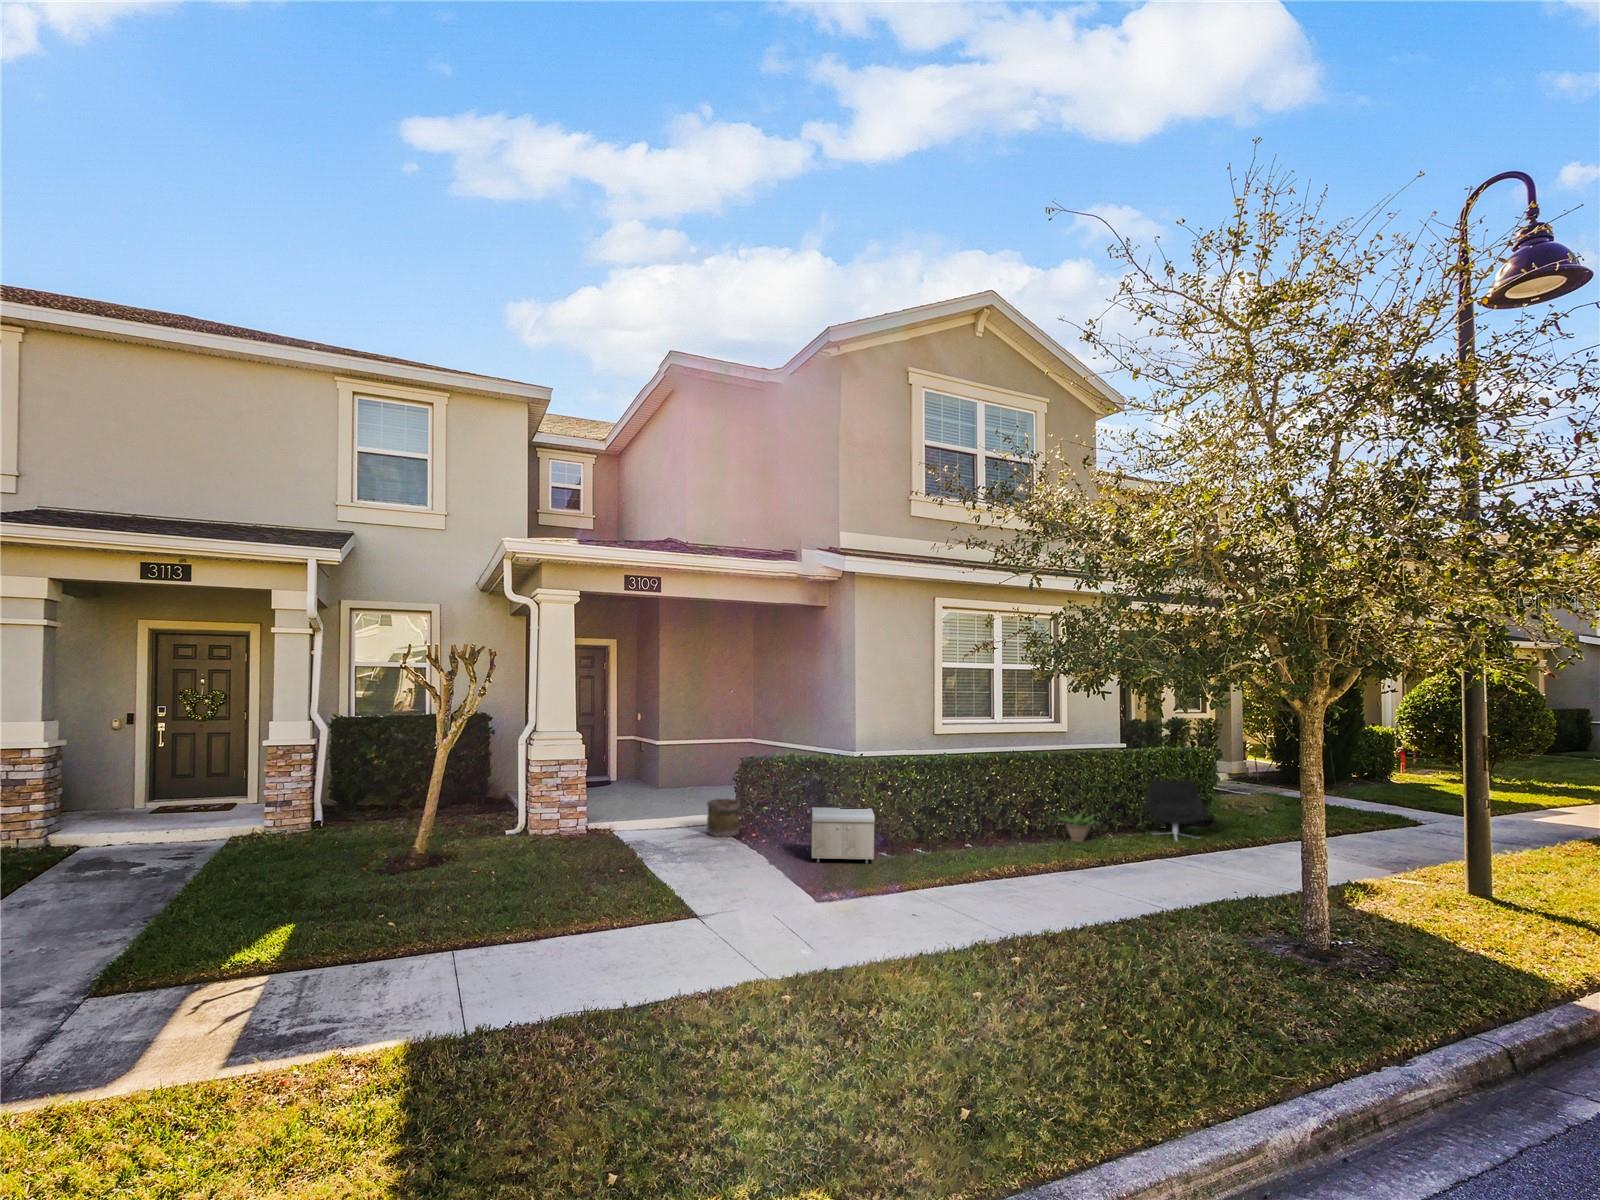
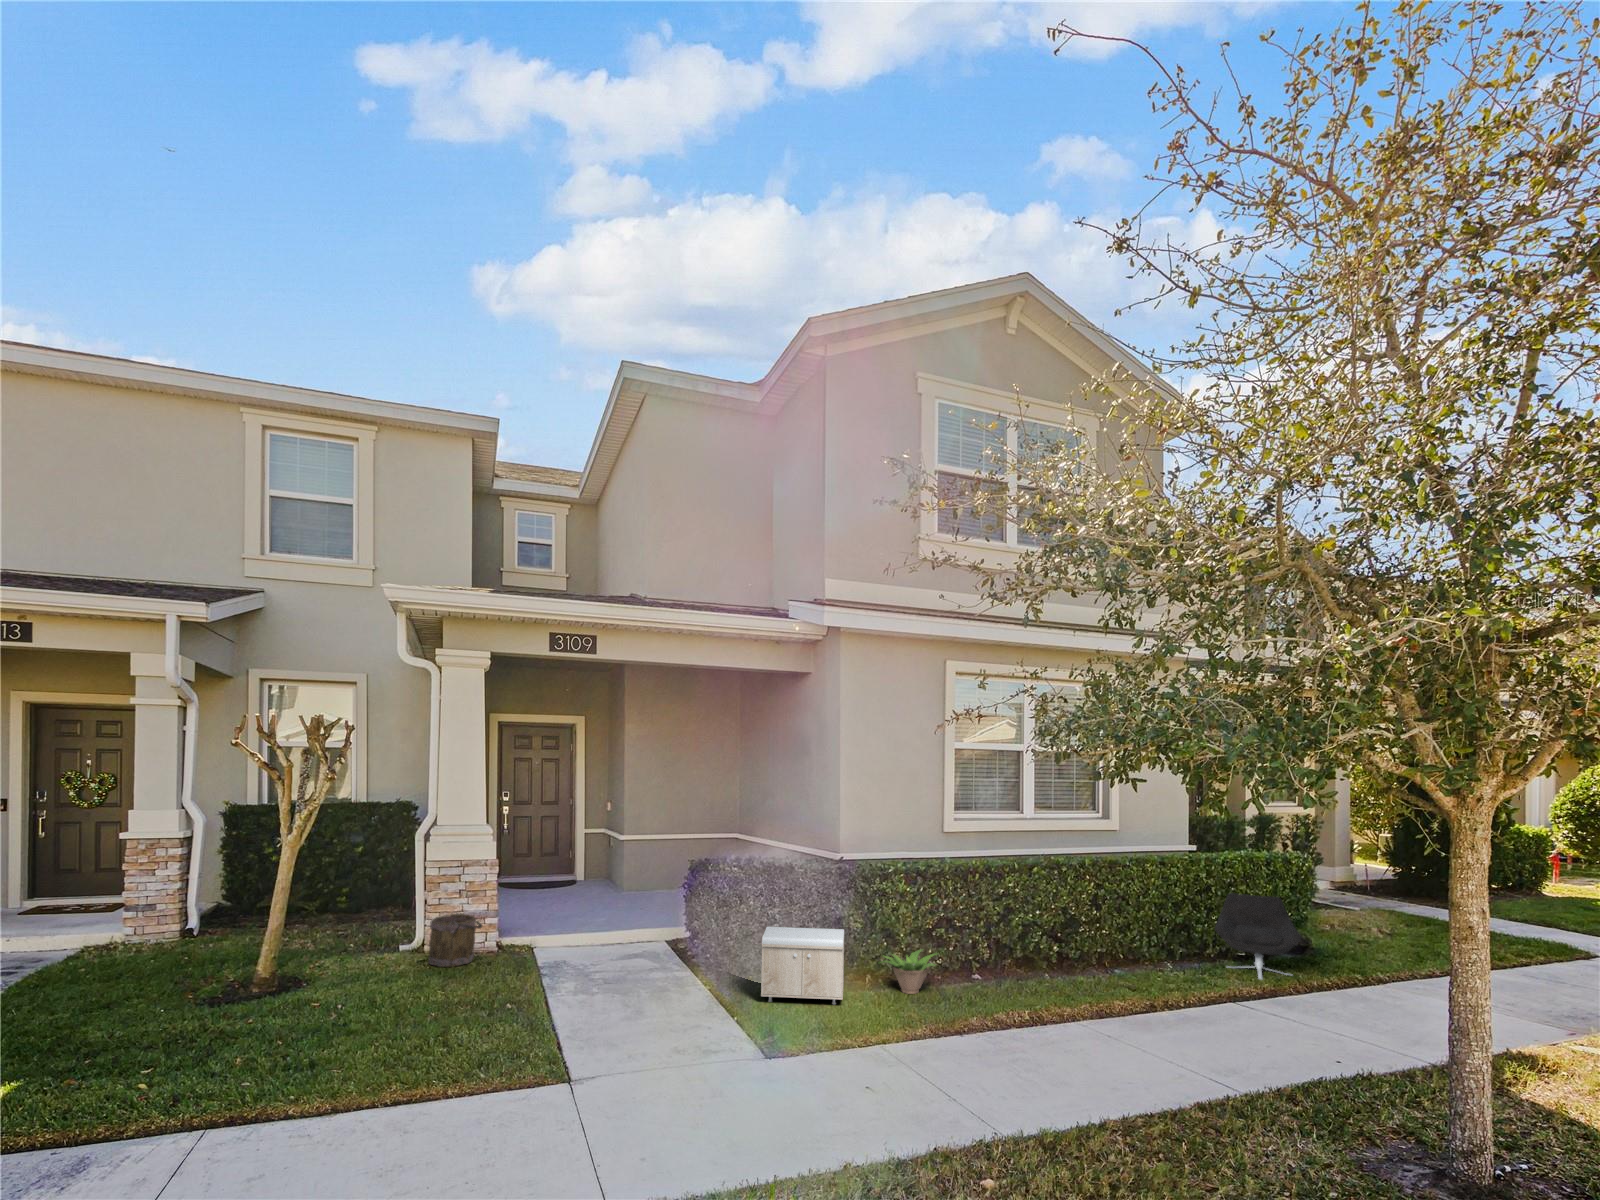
bucket: present [707,799,742,837] -> present [429,913,482,967]
decorative plant: present [1060,813,1096,842] -> present [884,950,936,994]

